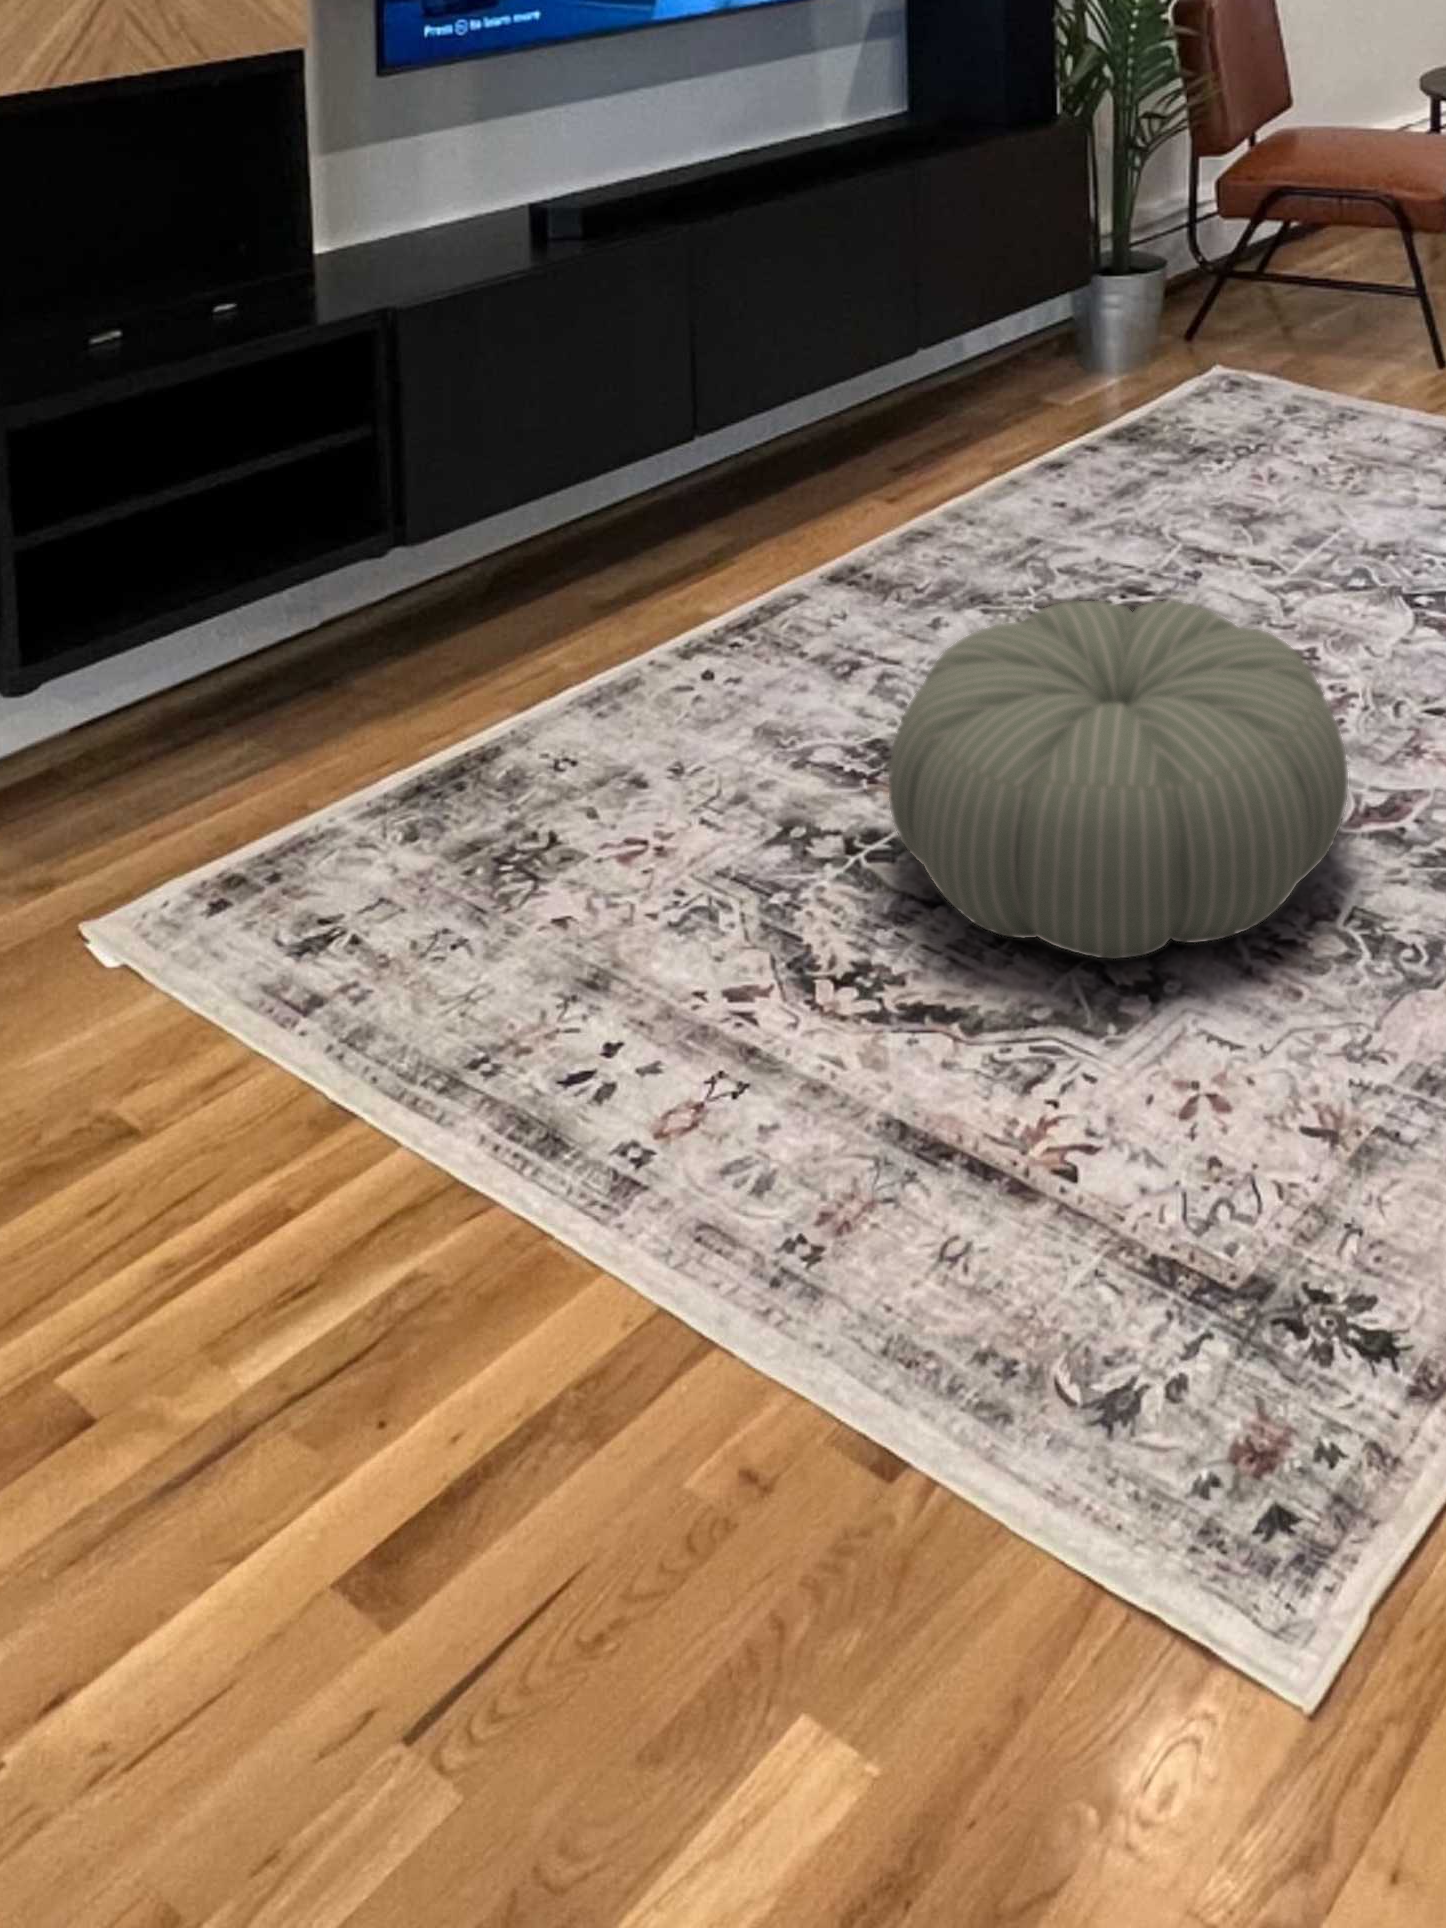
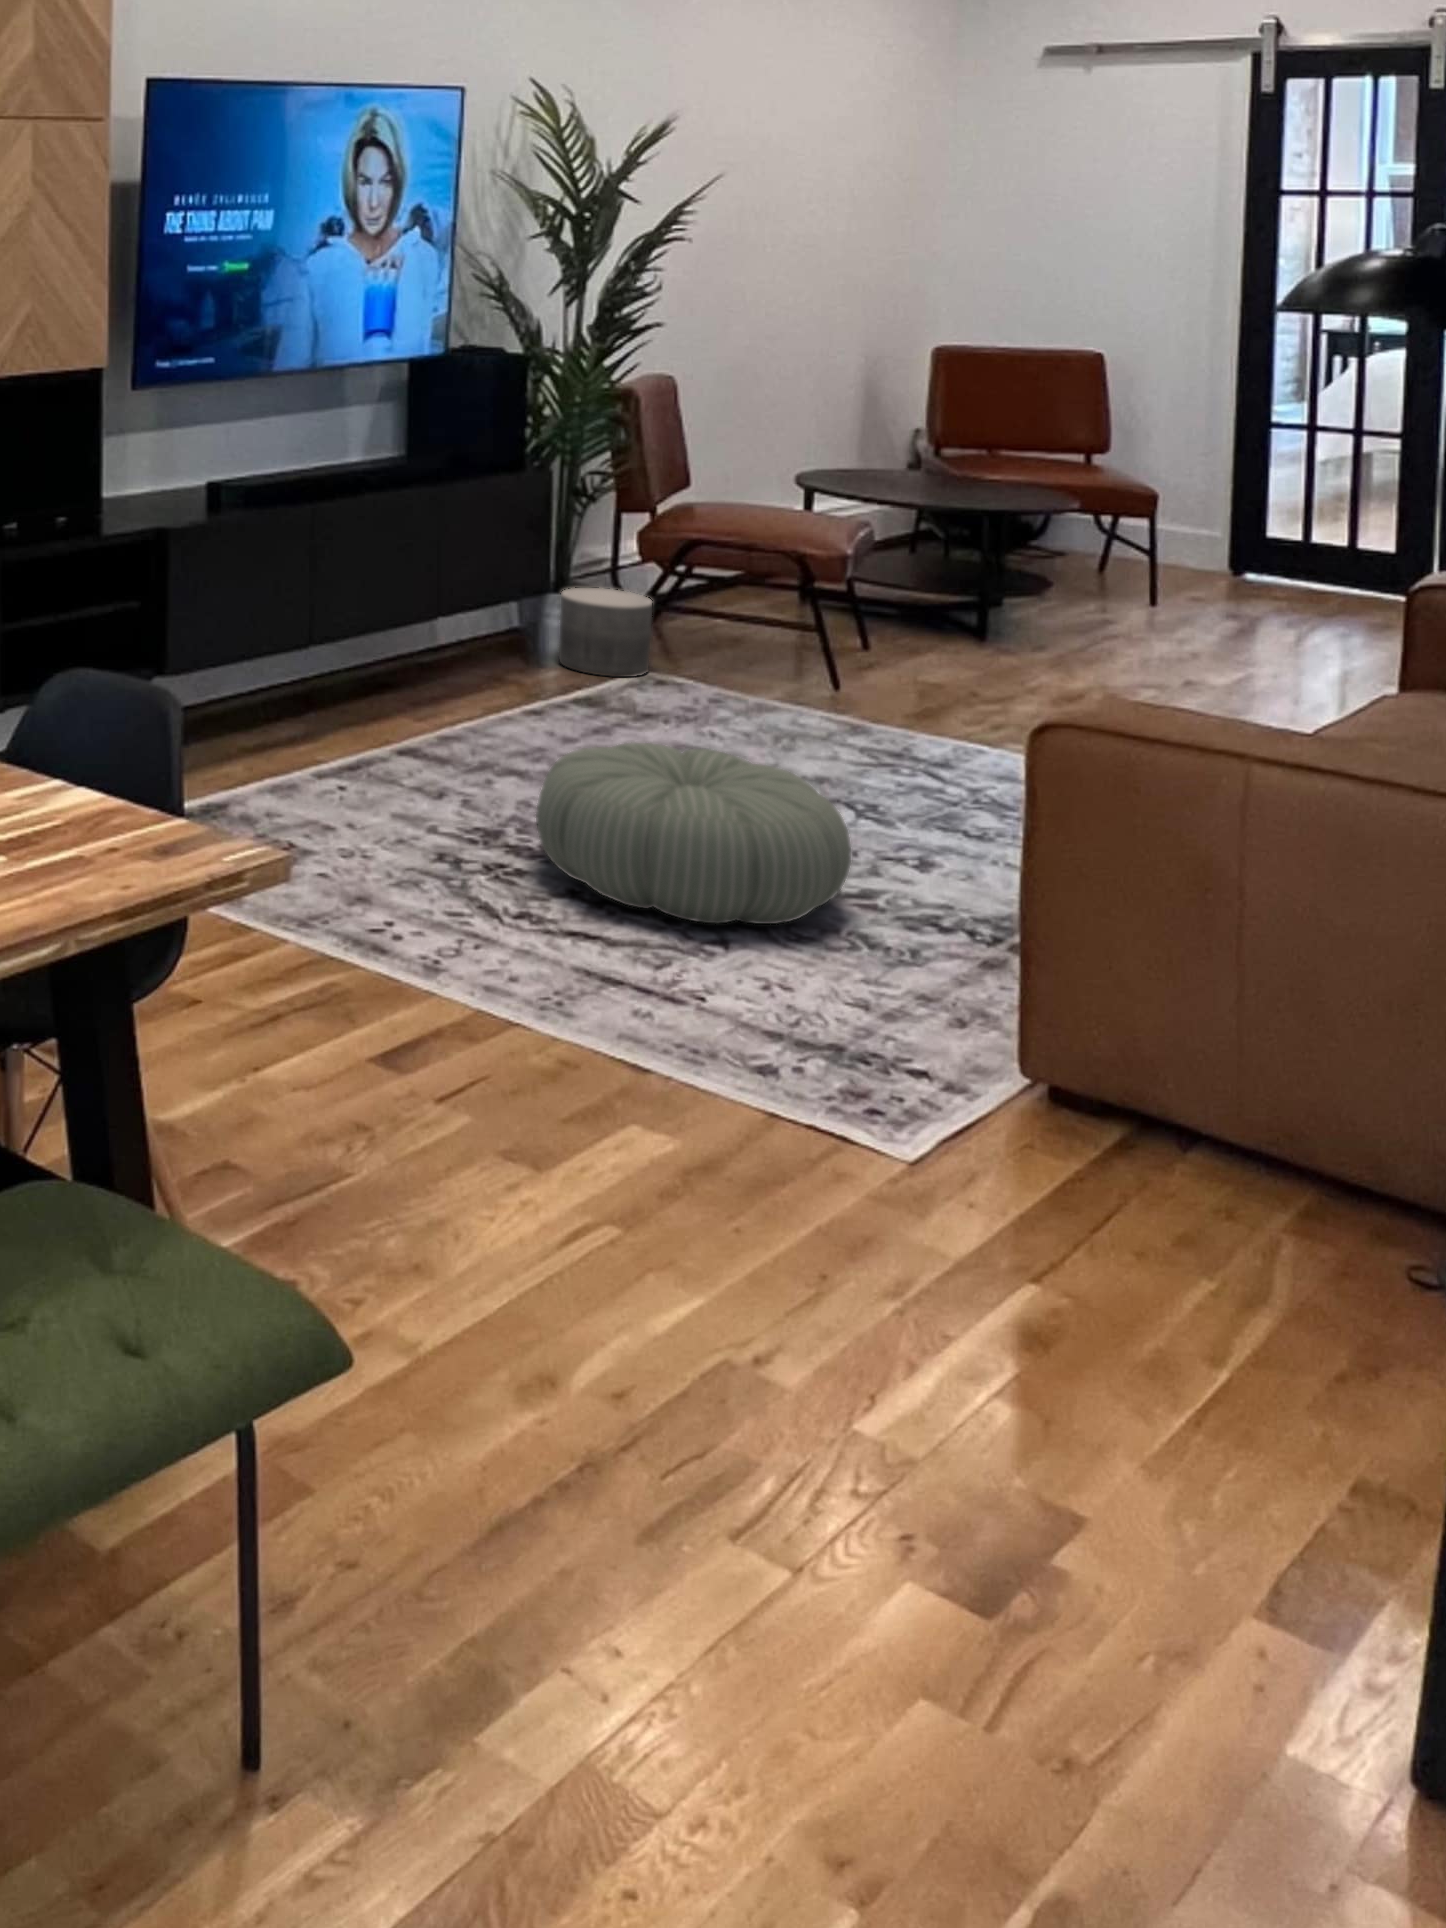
planter: none [1115,264,1223,388] -> present [559,588,652,677]

